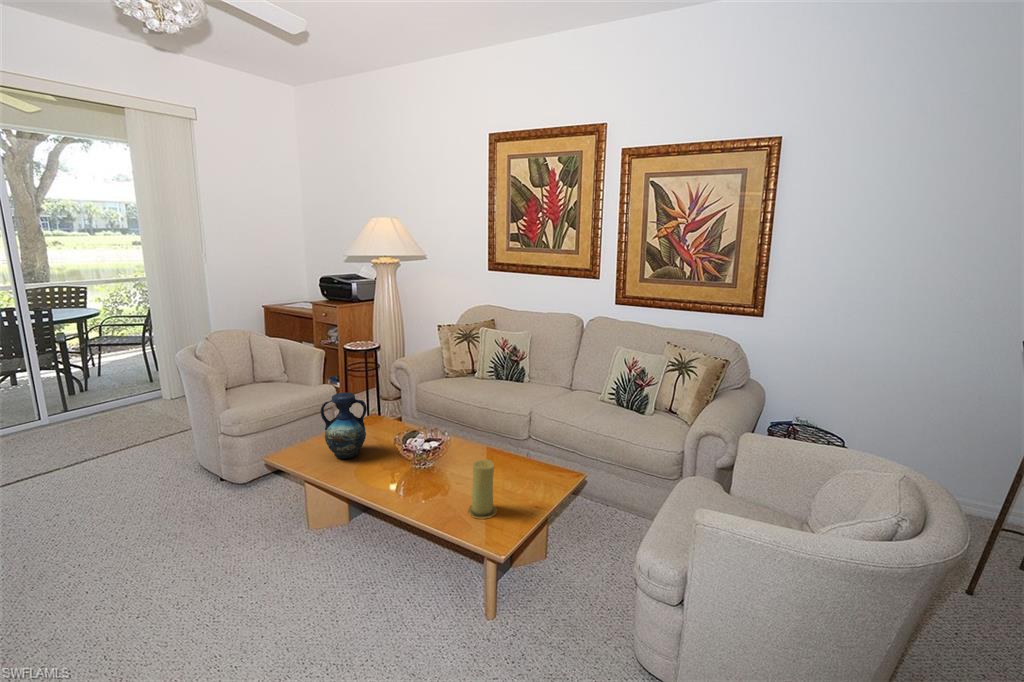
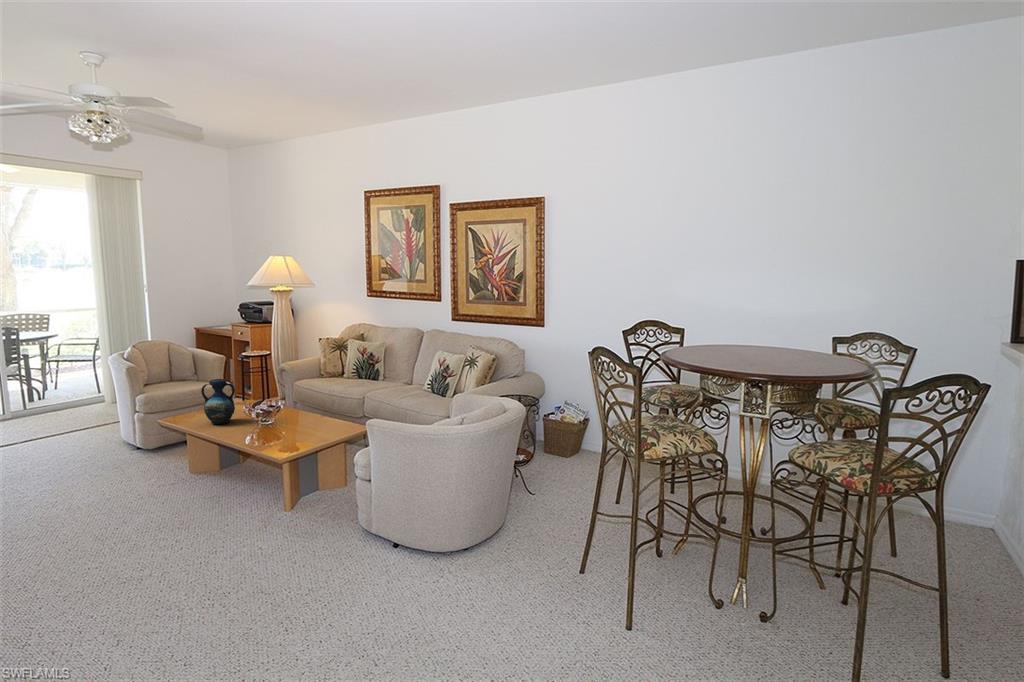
candle: present [468,459,497,519] -> none [280,411,300,448]

